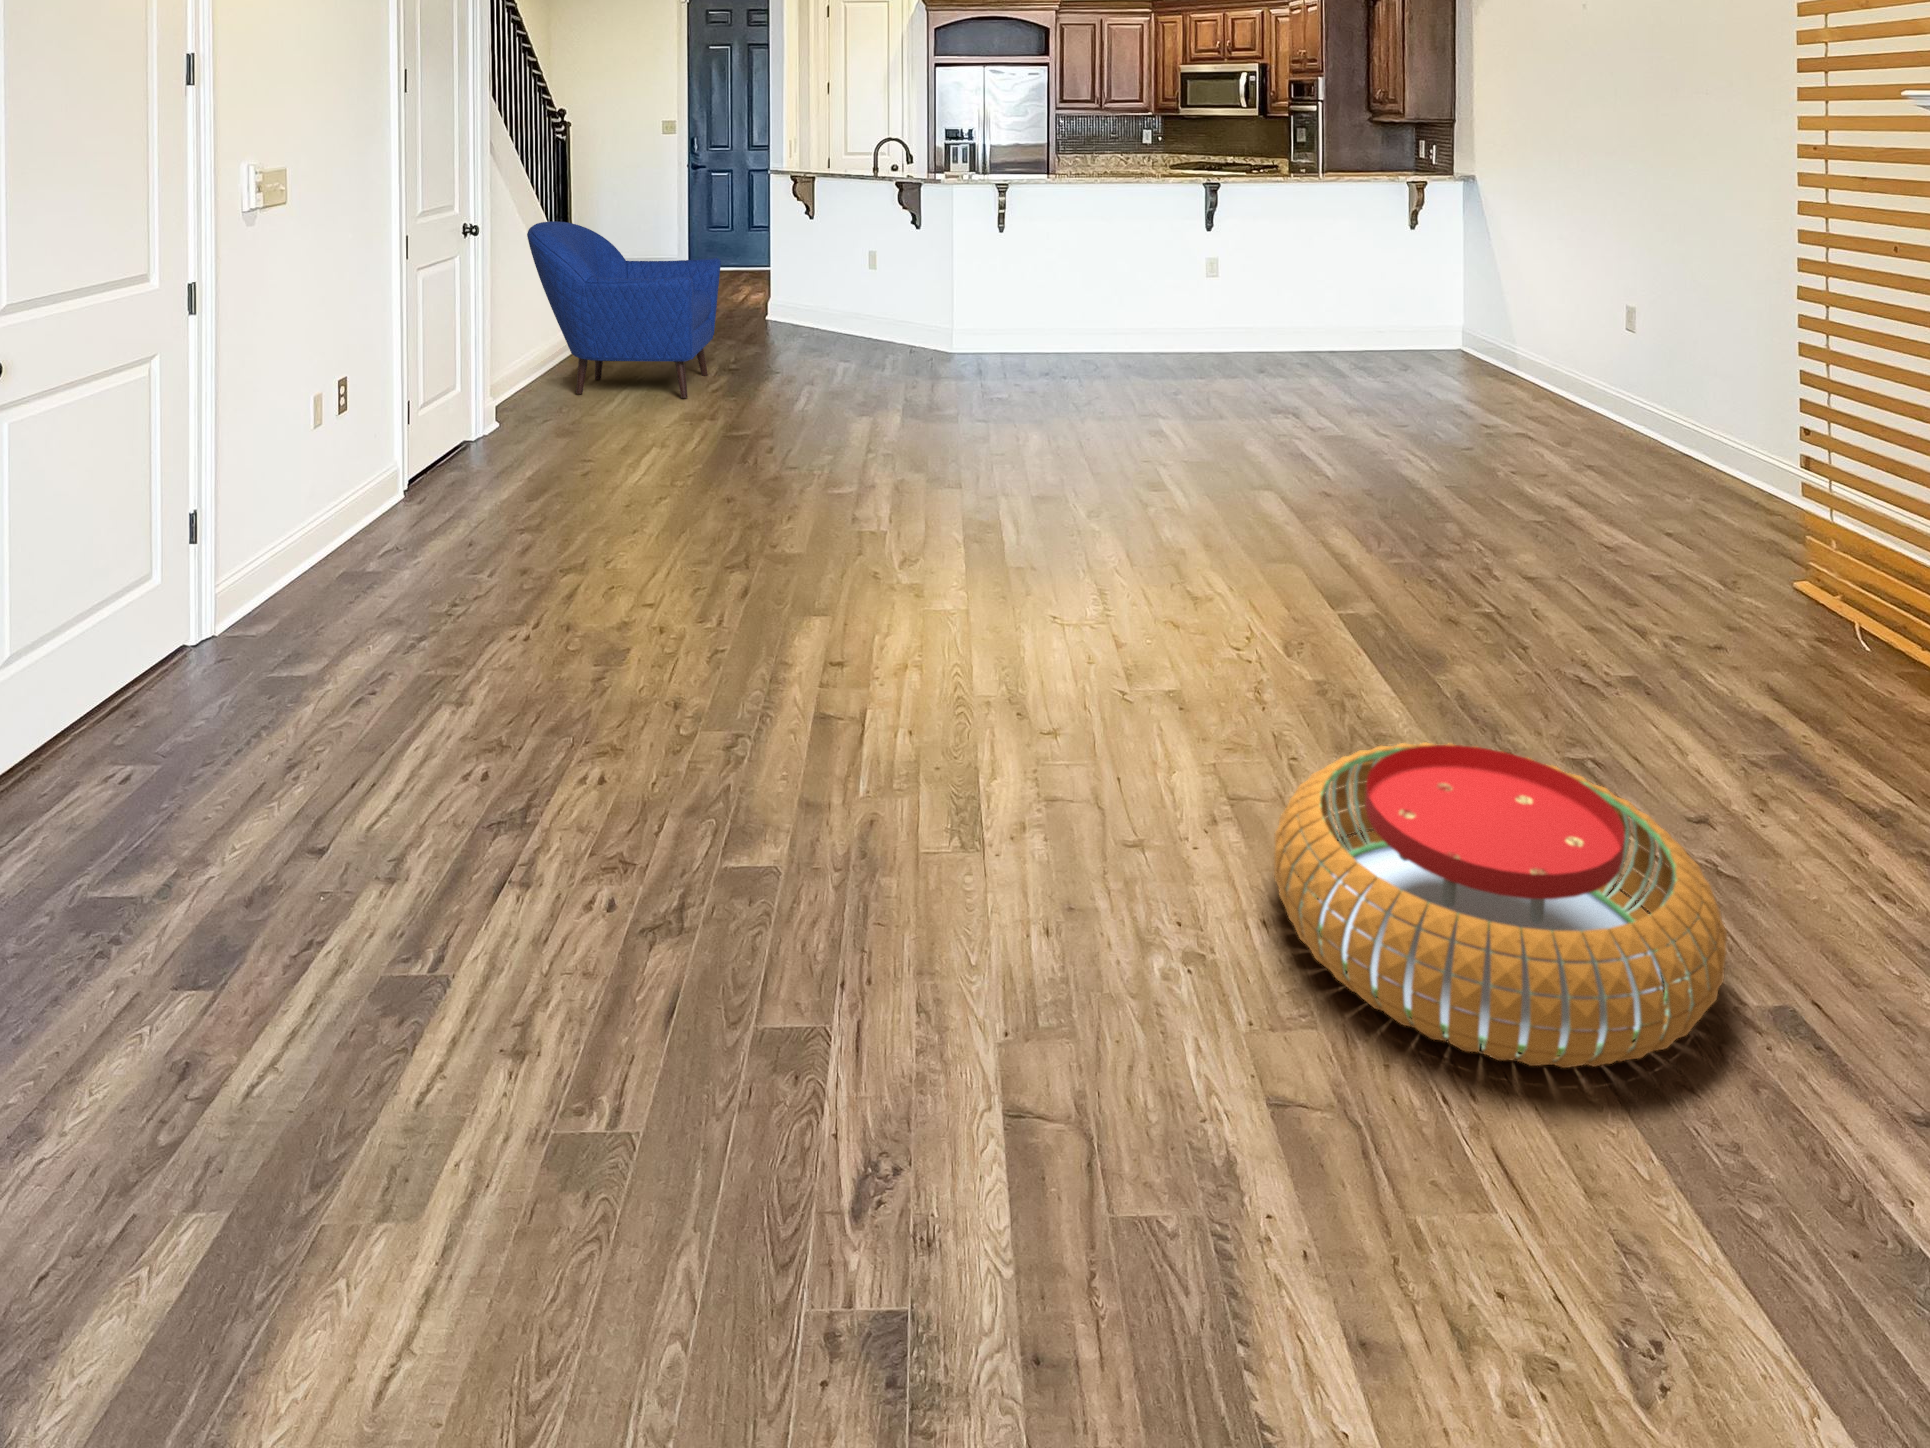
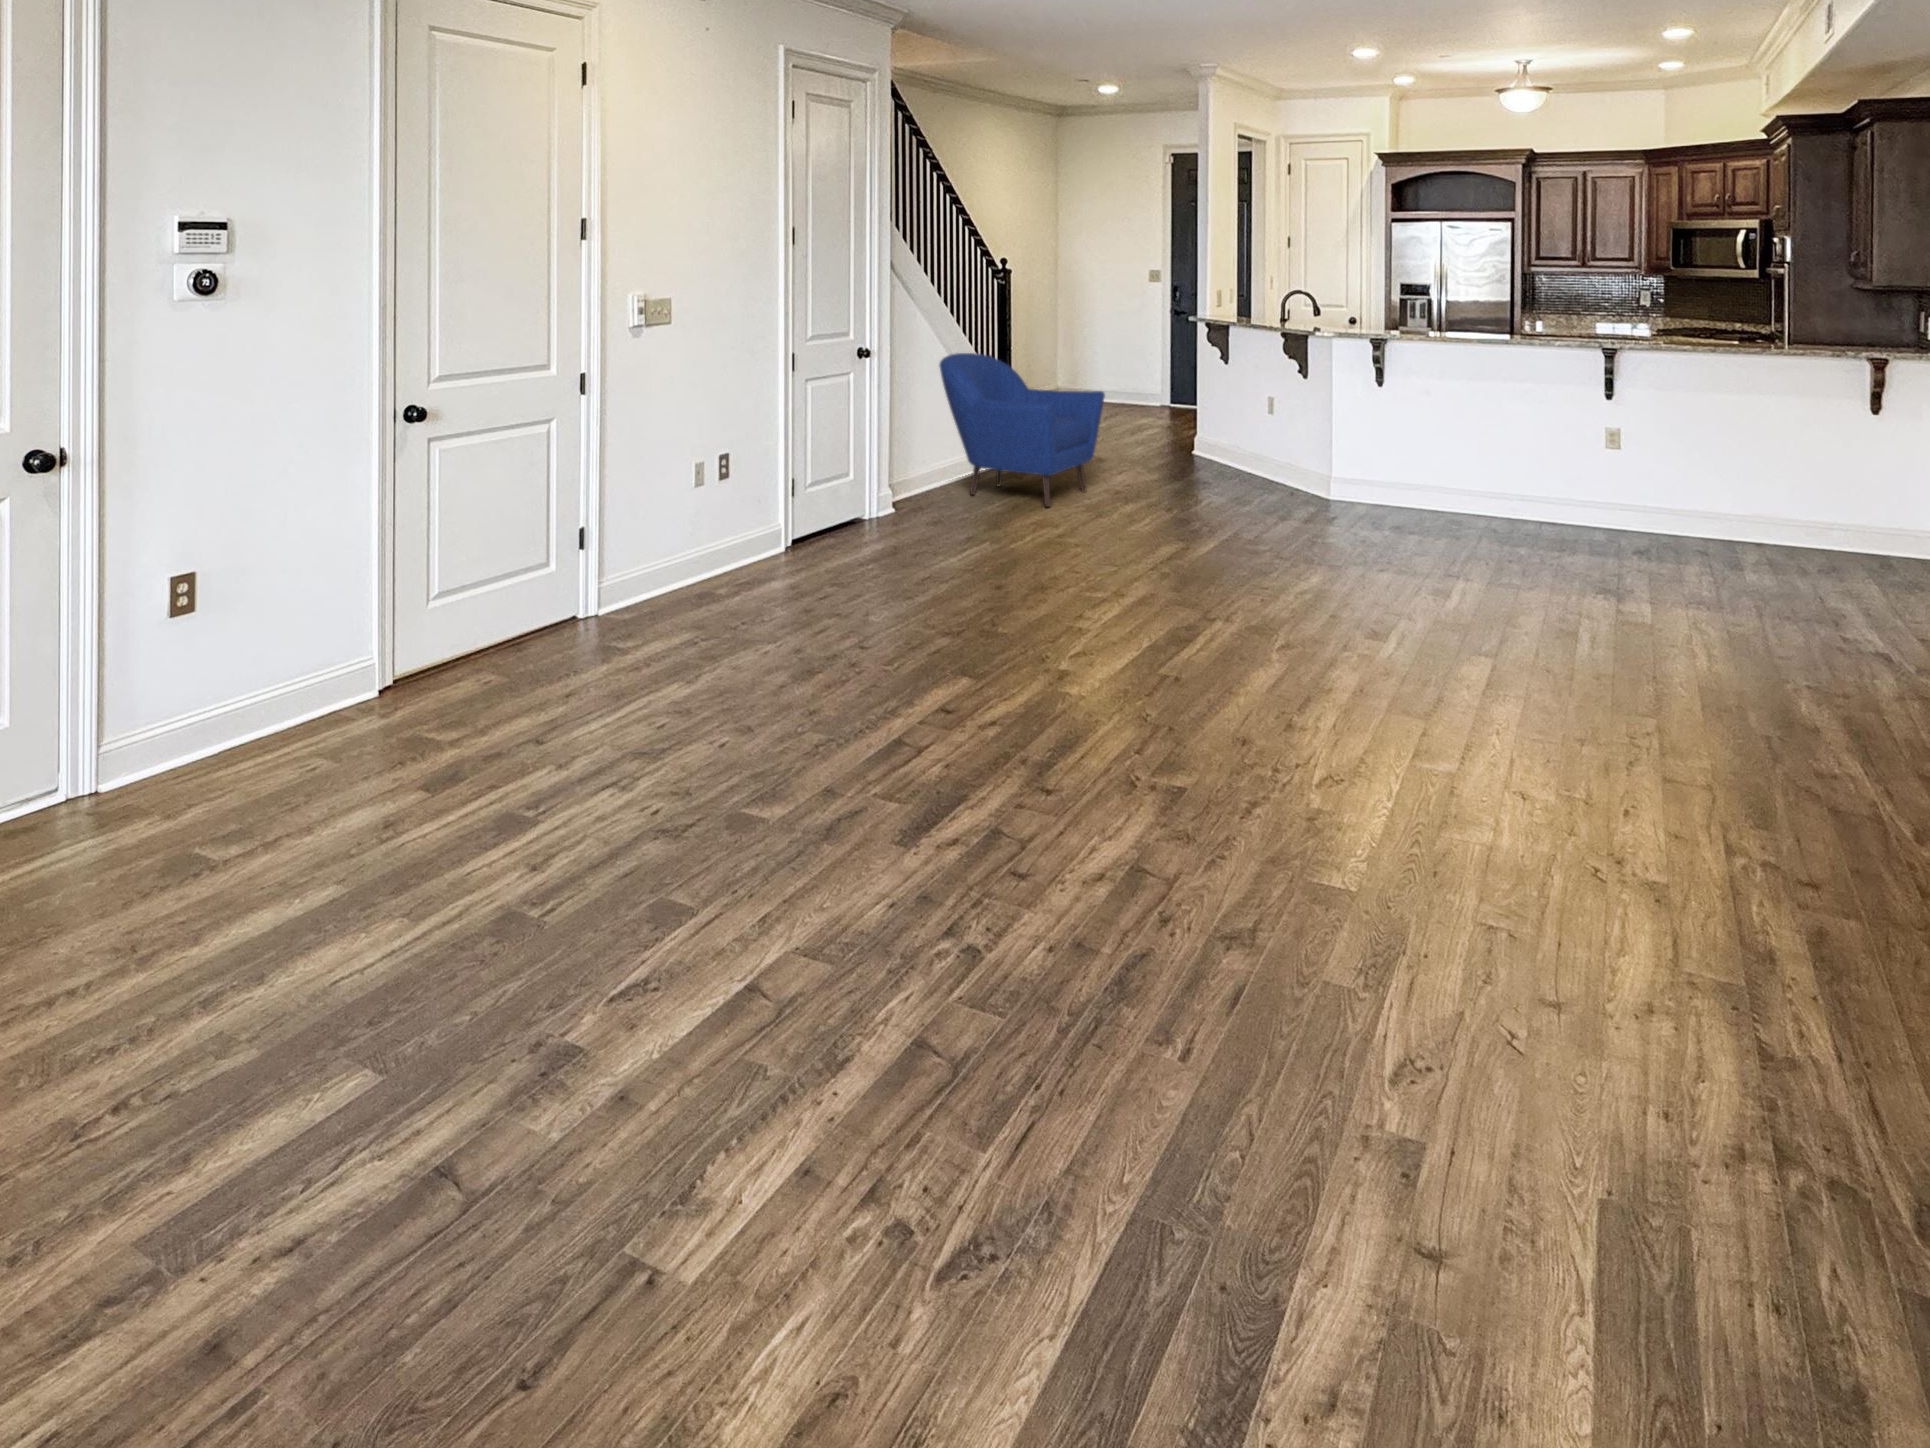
pouf: present [1274,742,1727,1068] -> none [1030,831,1409,1119]

